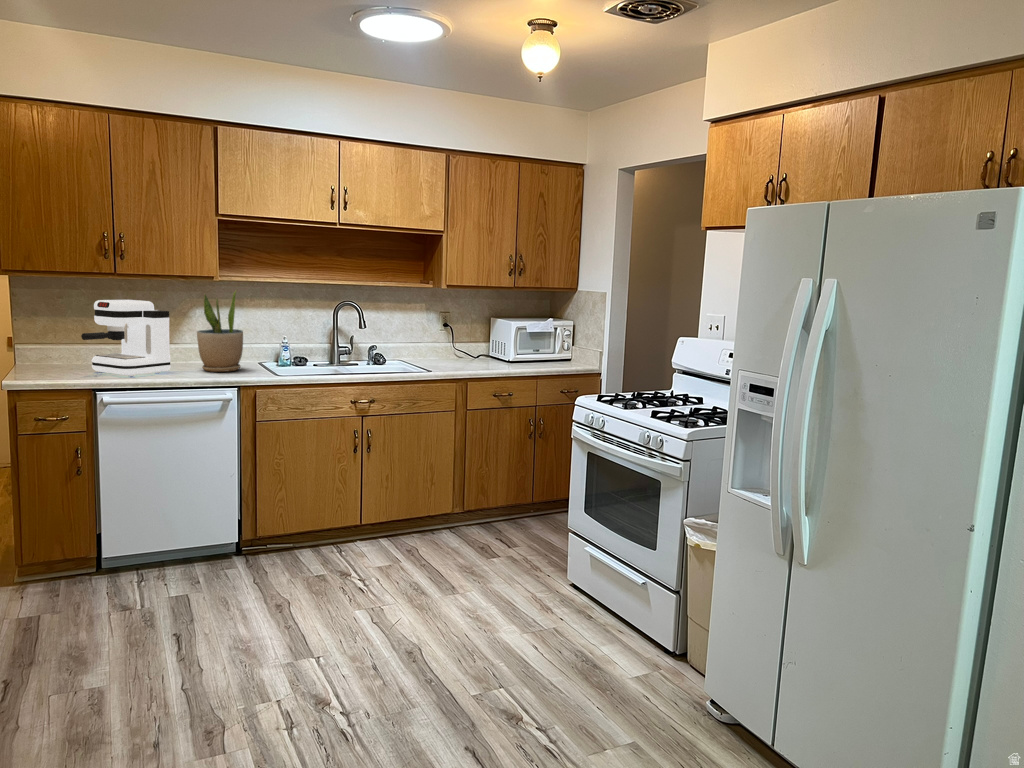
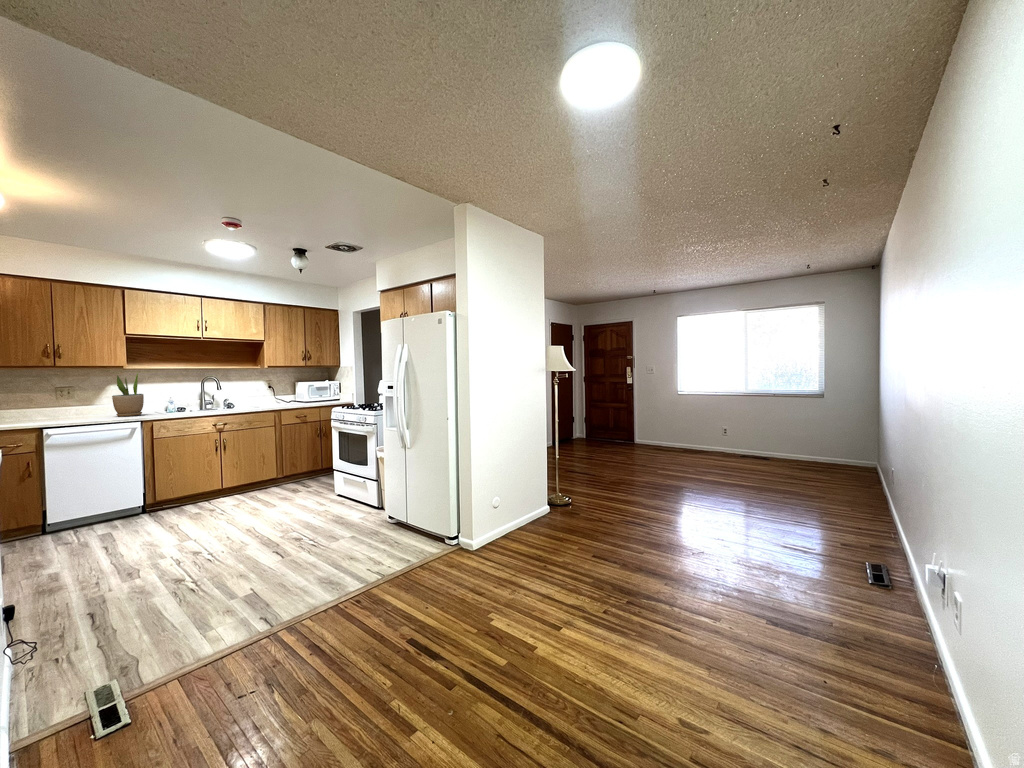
coffee maker: present [81,300,171,376] -> none [30,381,94,421]

